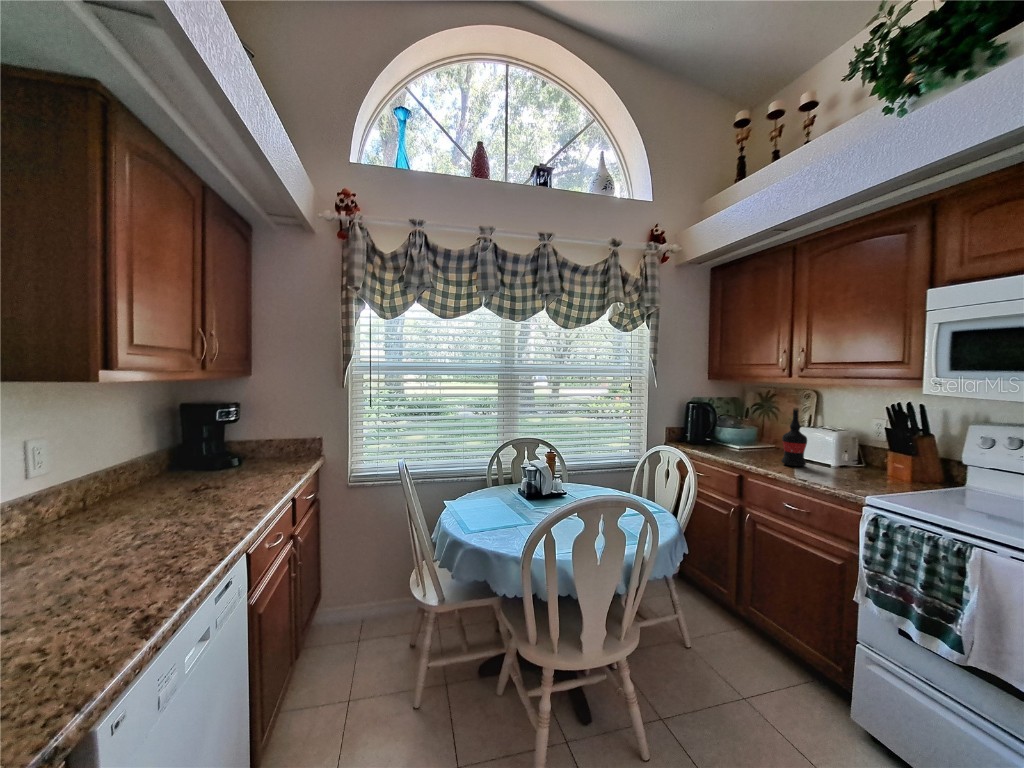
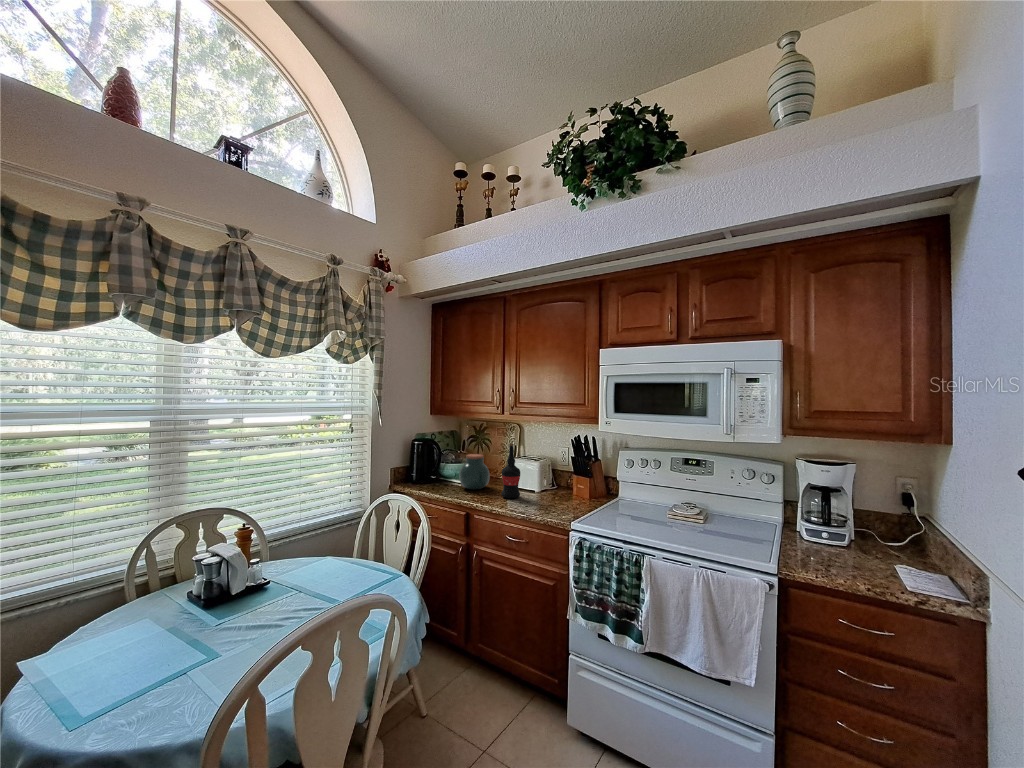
jar: none [734,419,770,454] -> present [459,454,489,489]

